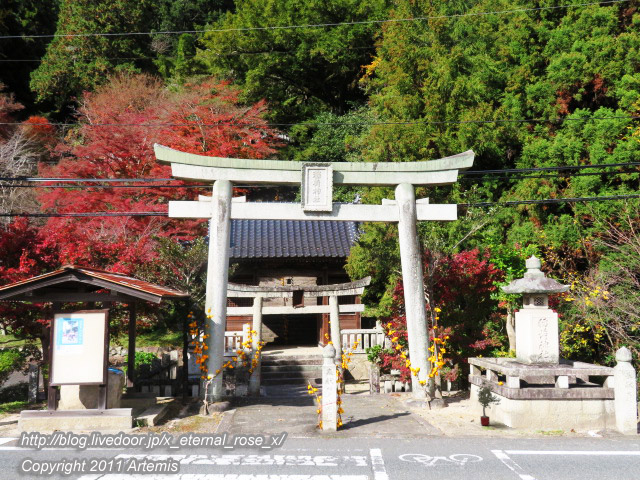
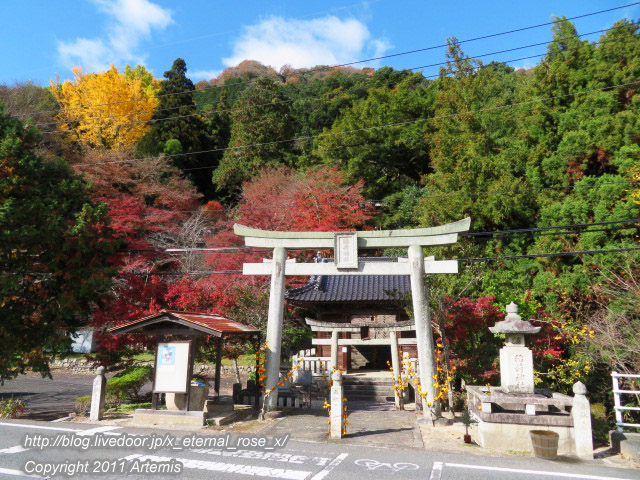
wooden bucket: none [563,404,599,438] -> present [529,430,559,460]

